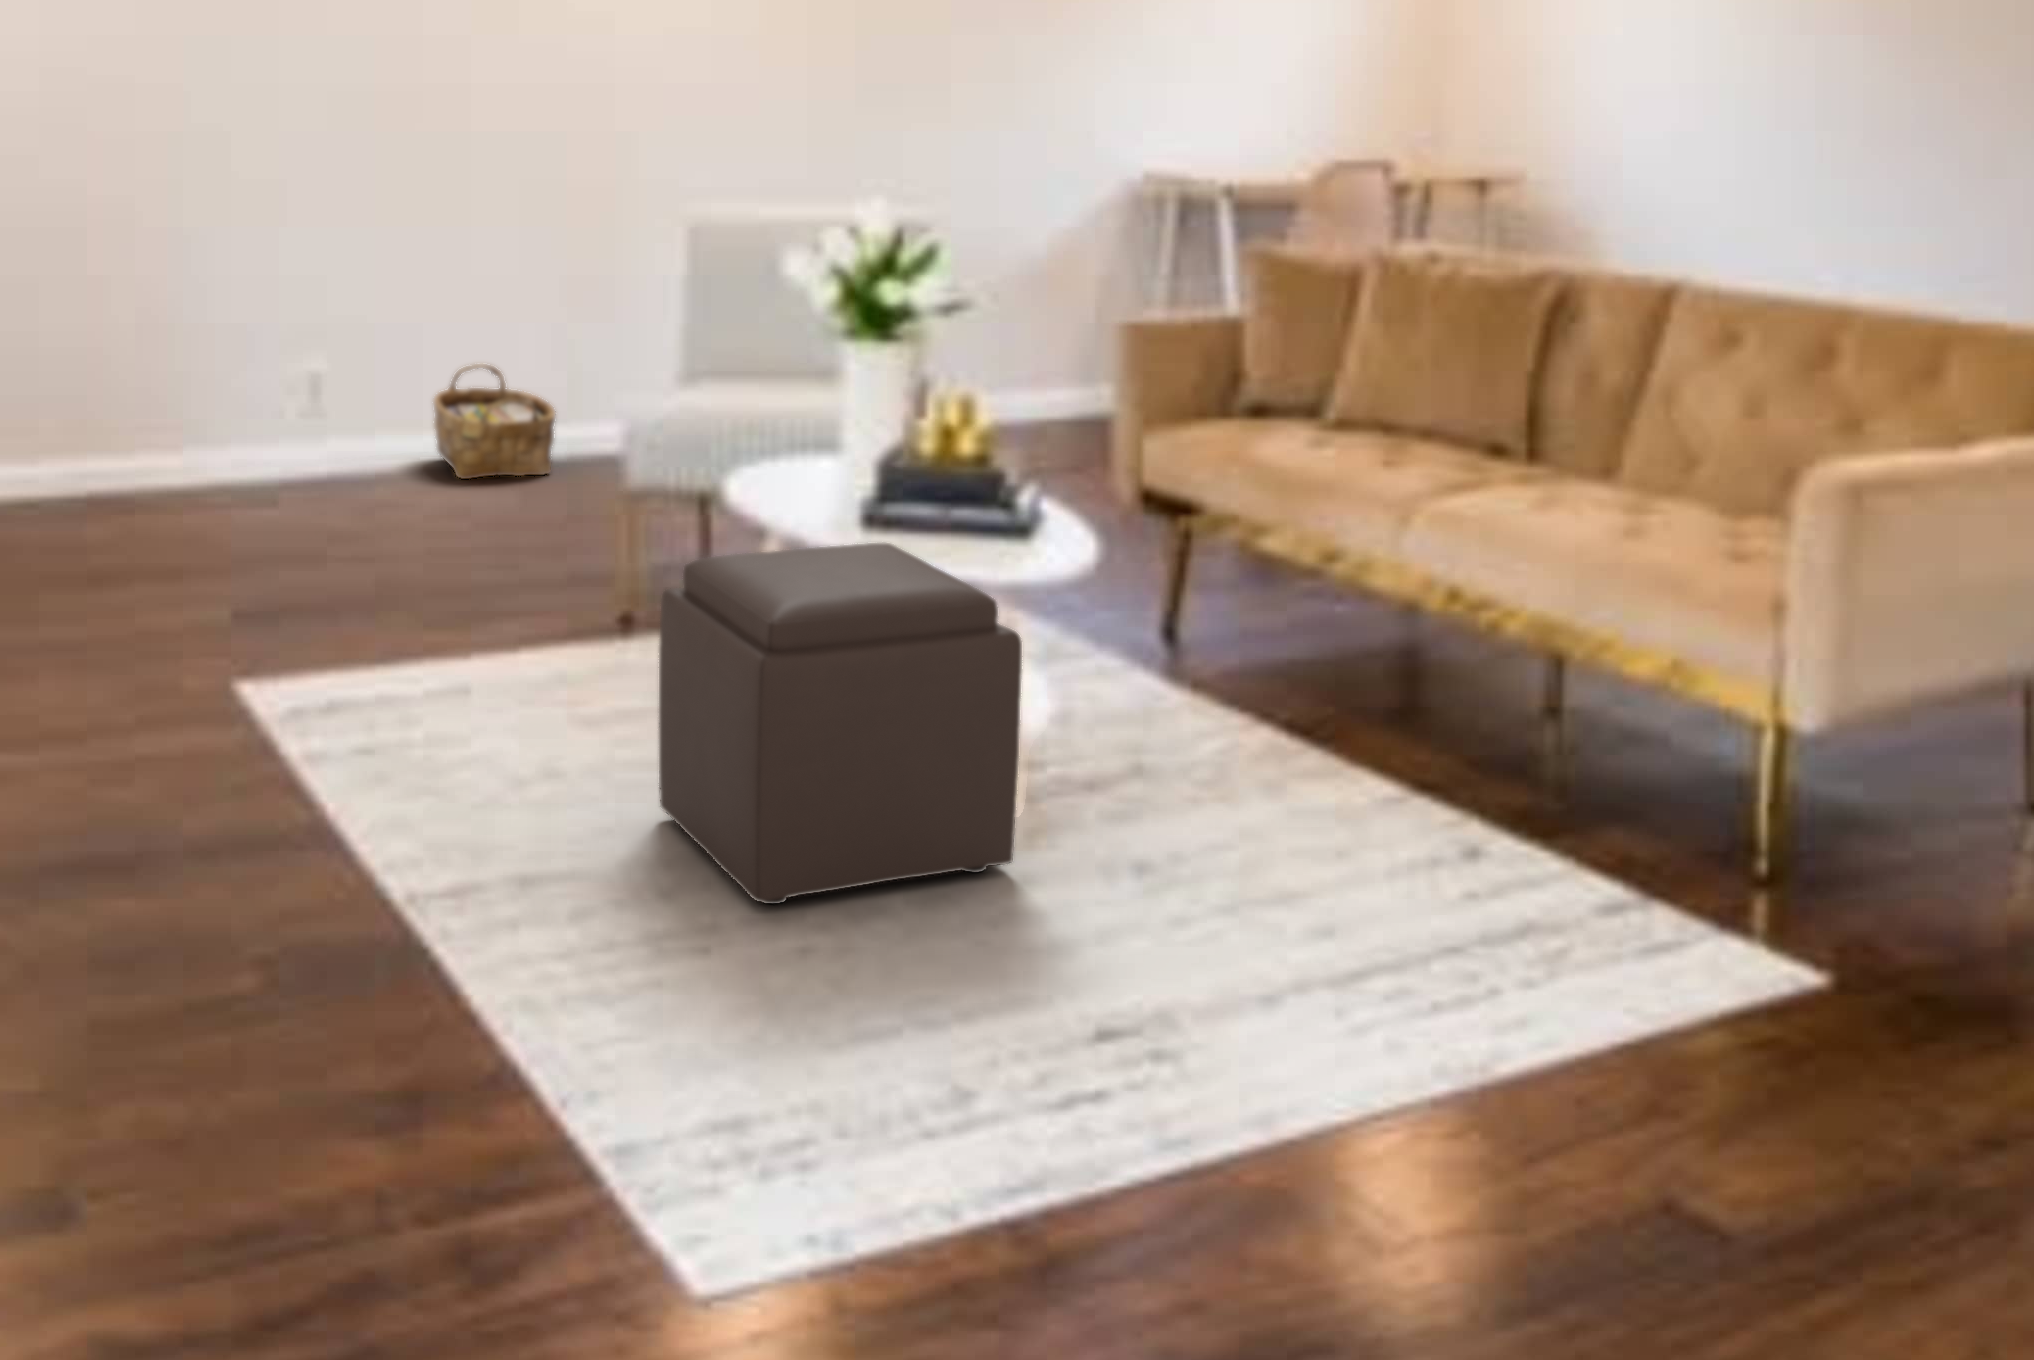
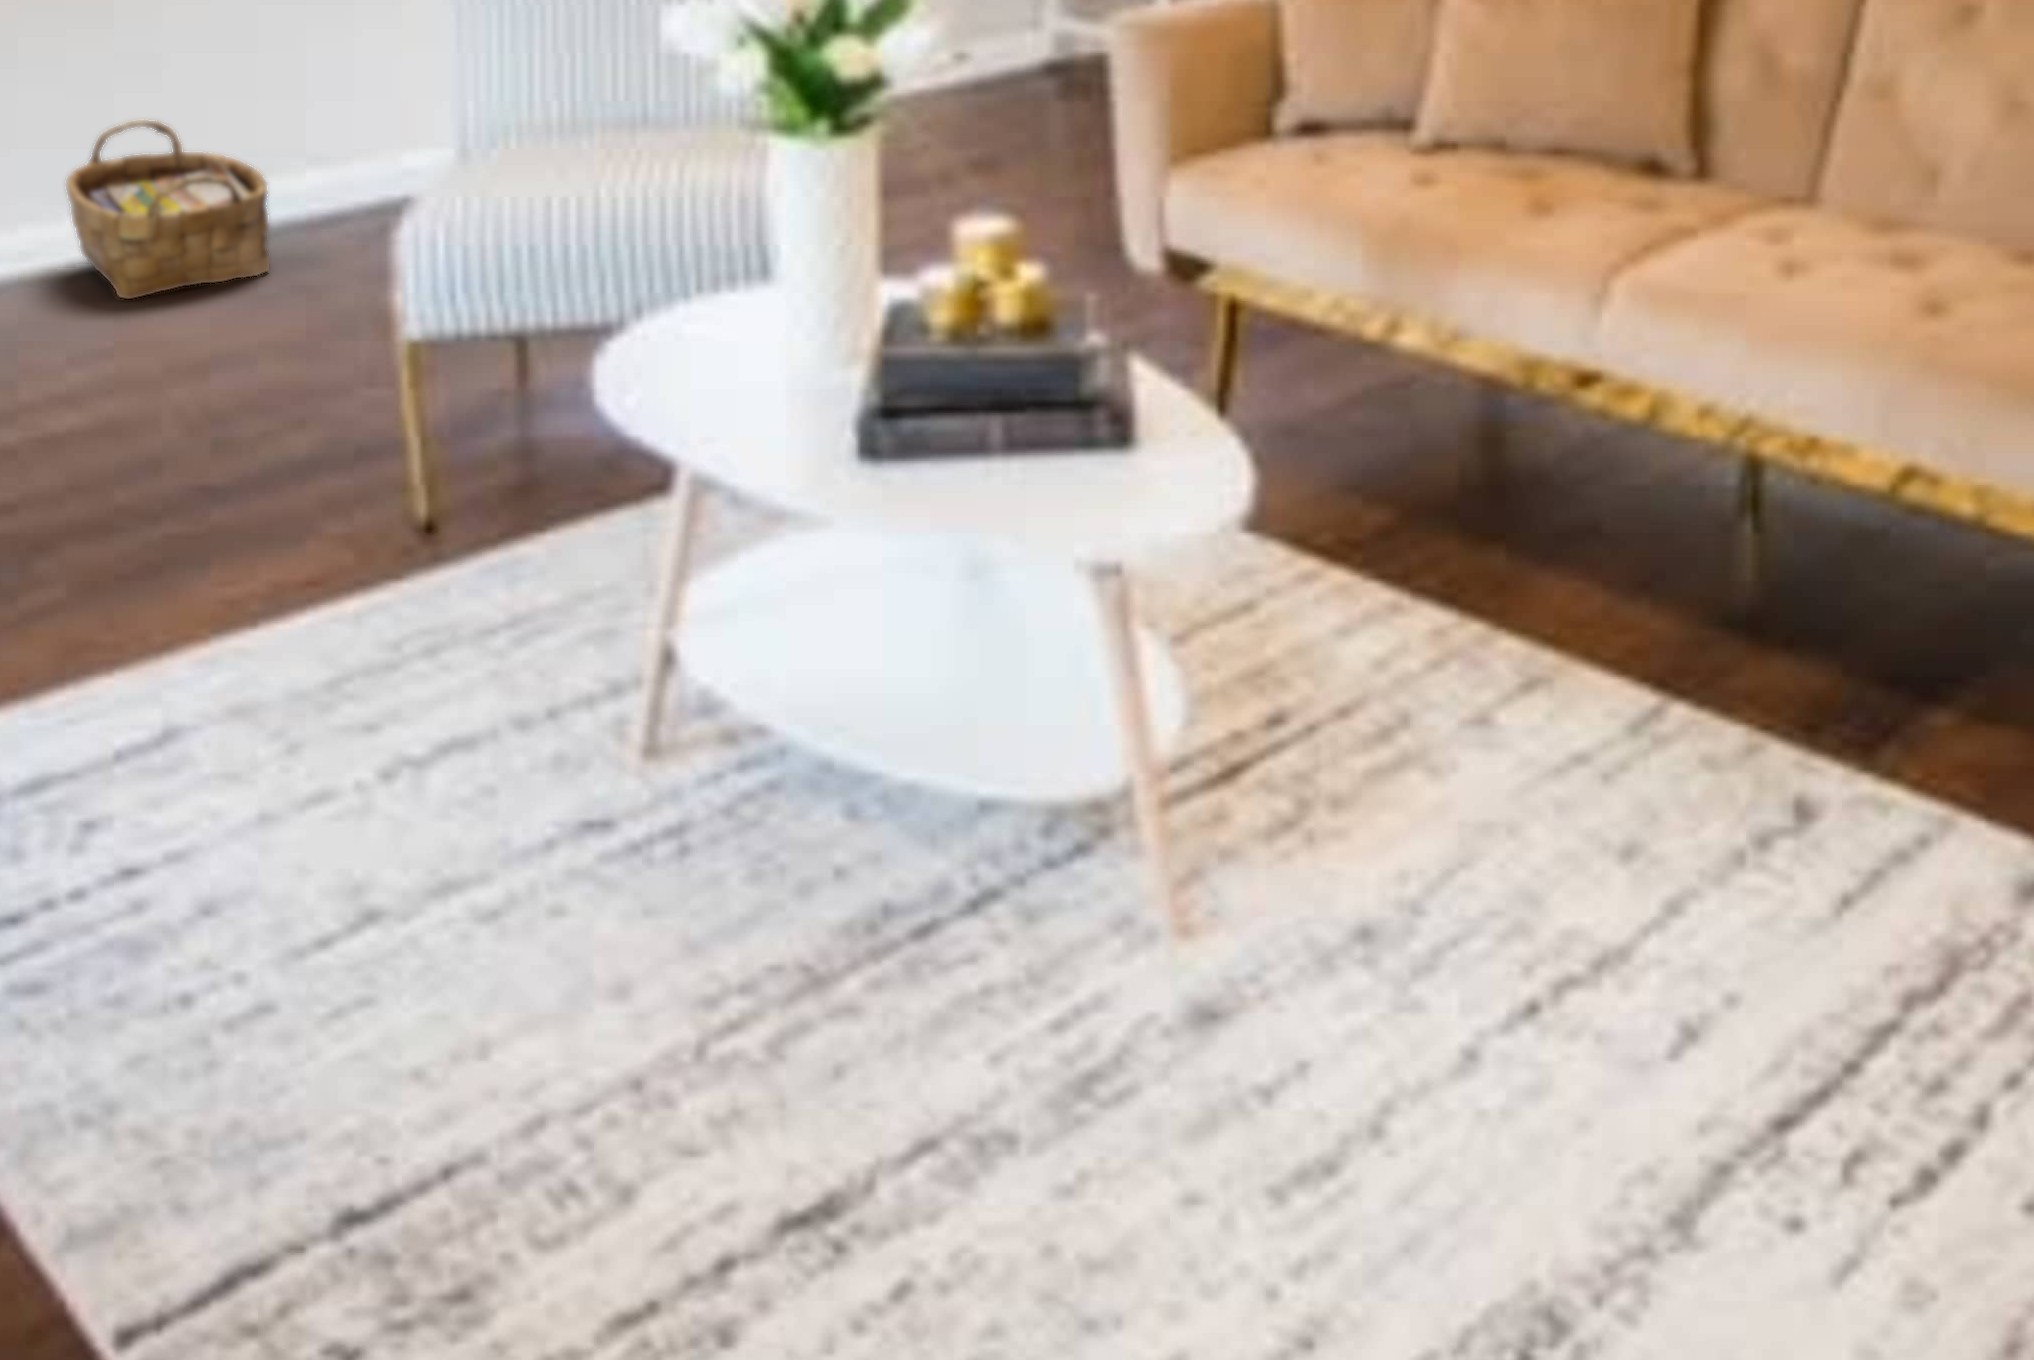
ottoman: present [659,543,1022,904] -> none [536,504,1201,1249]

